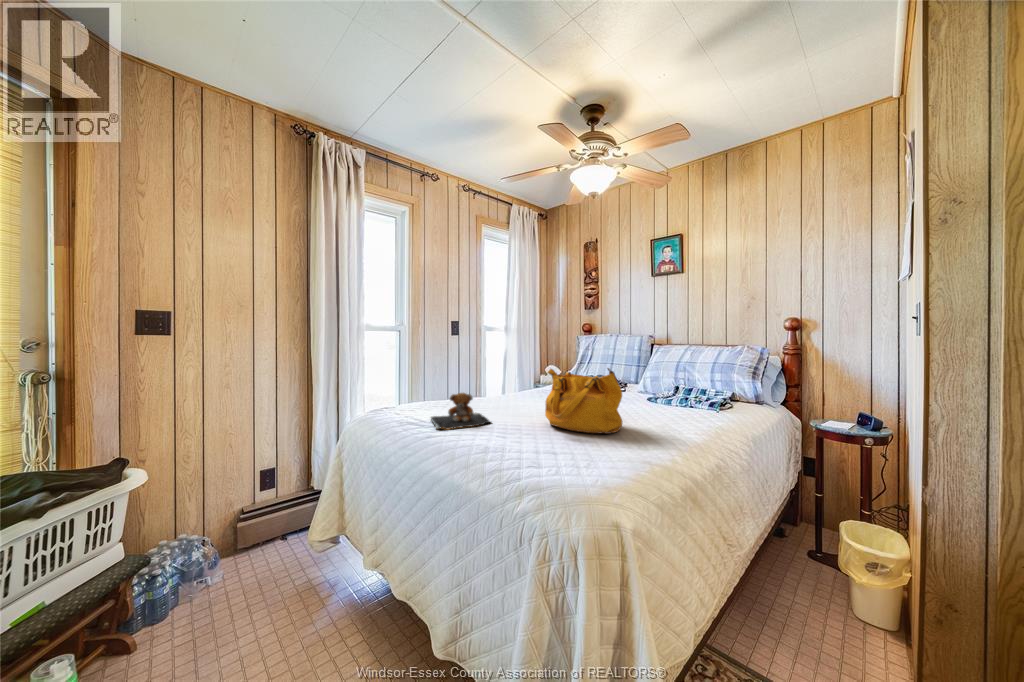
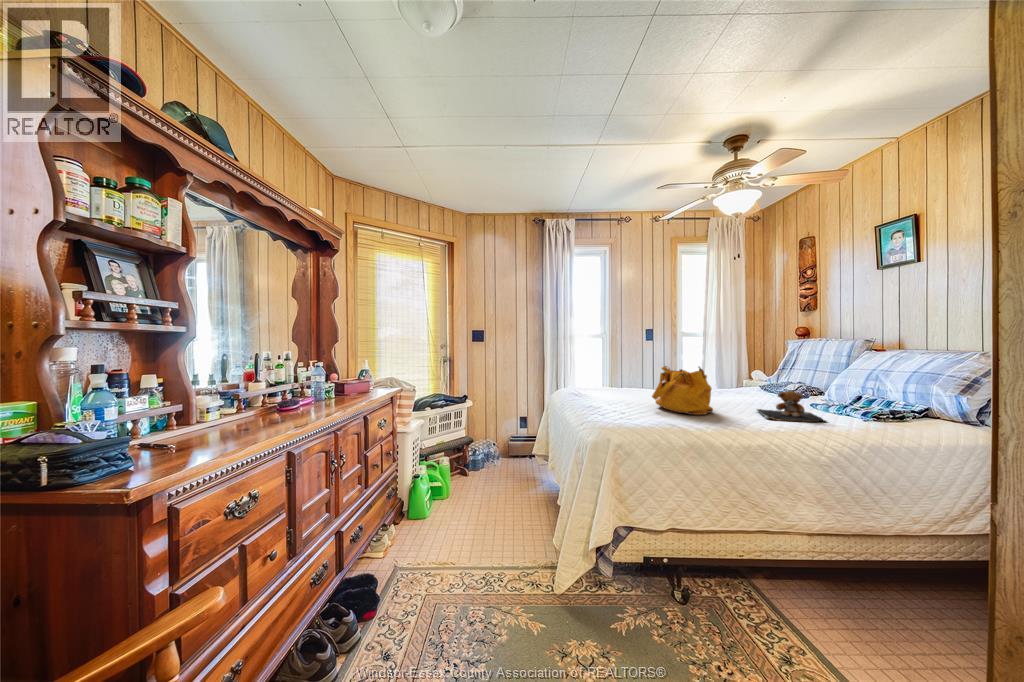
teddy bear: present [431,393,490,430] -> present [757,391,825,422]

